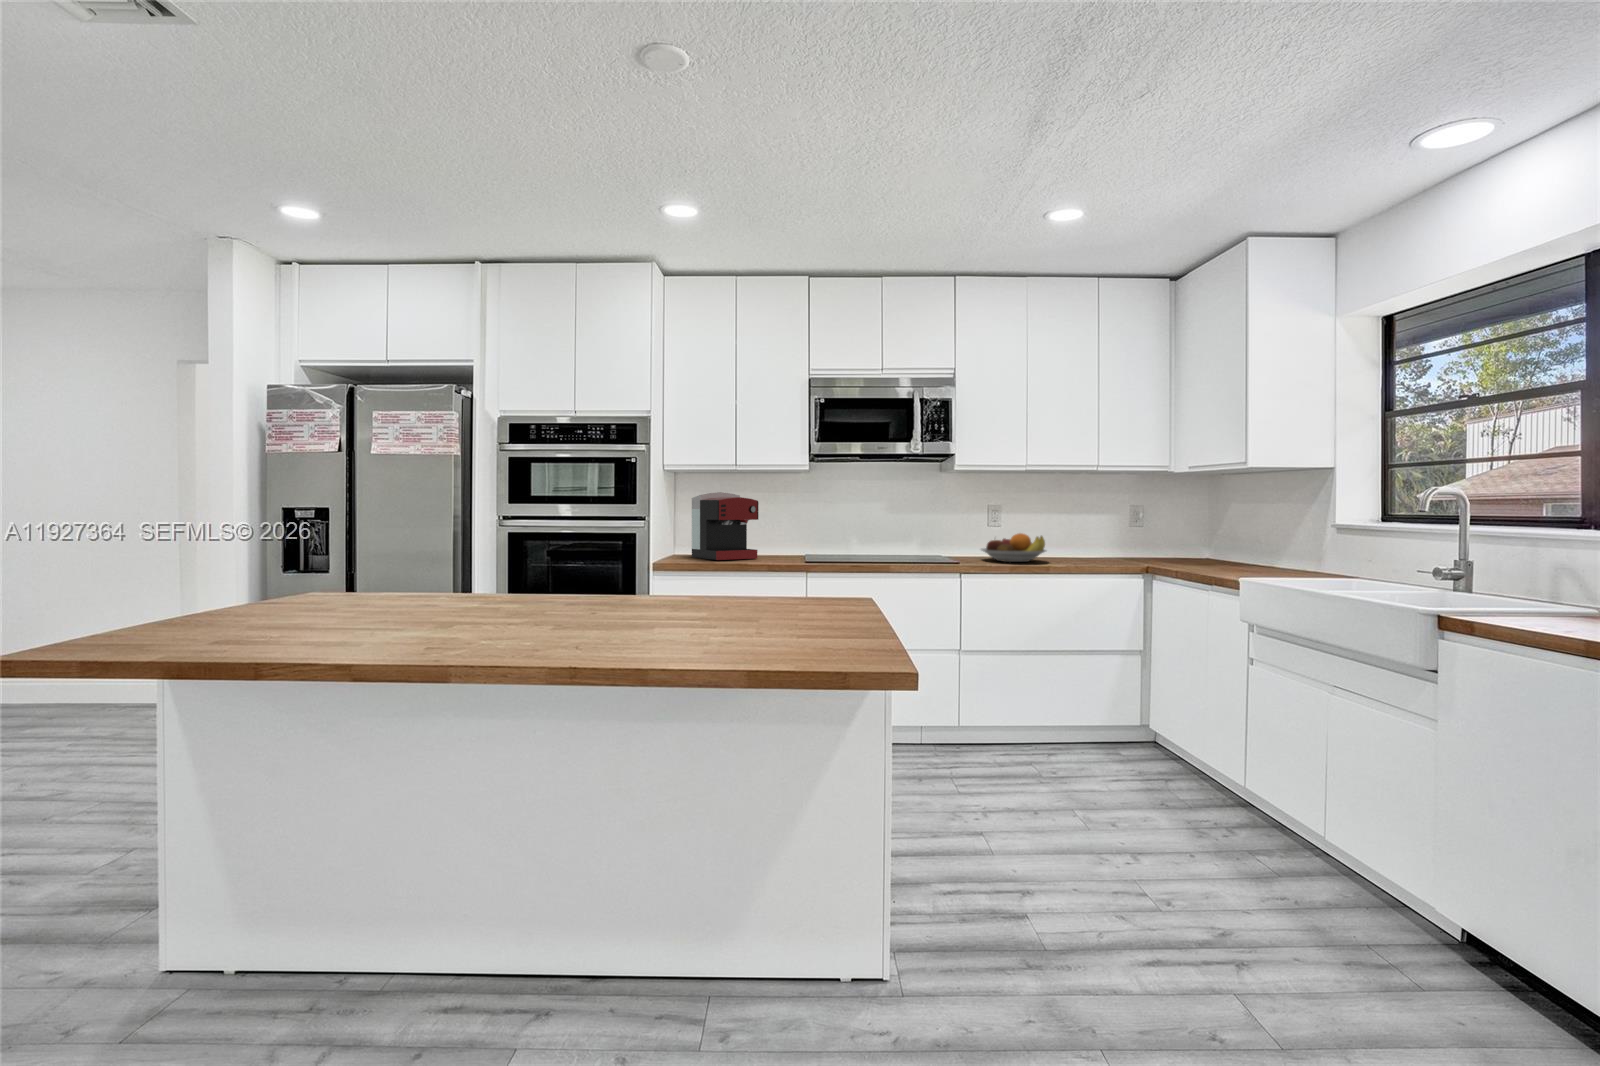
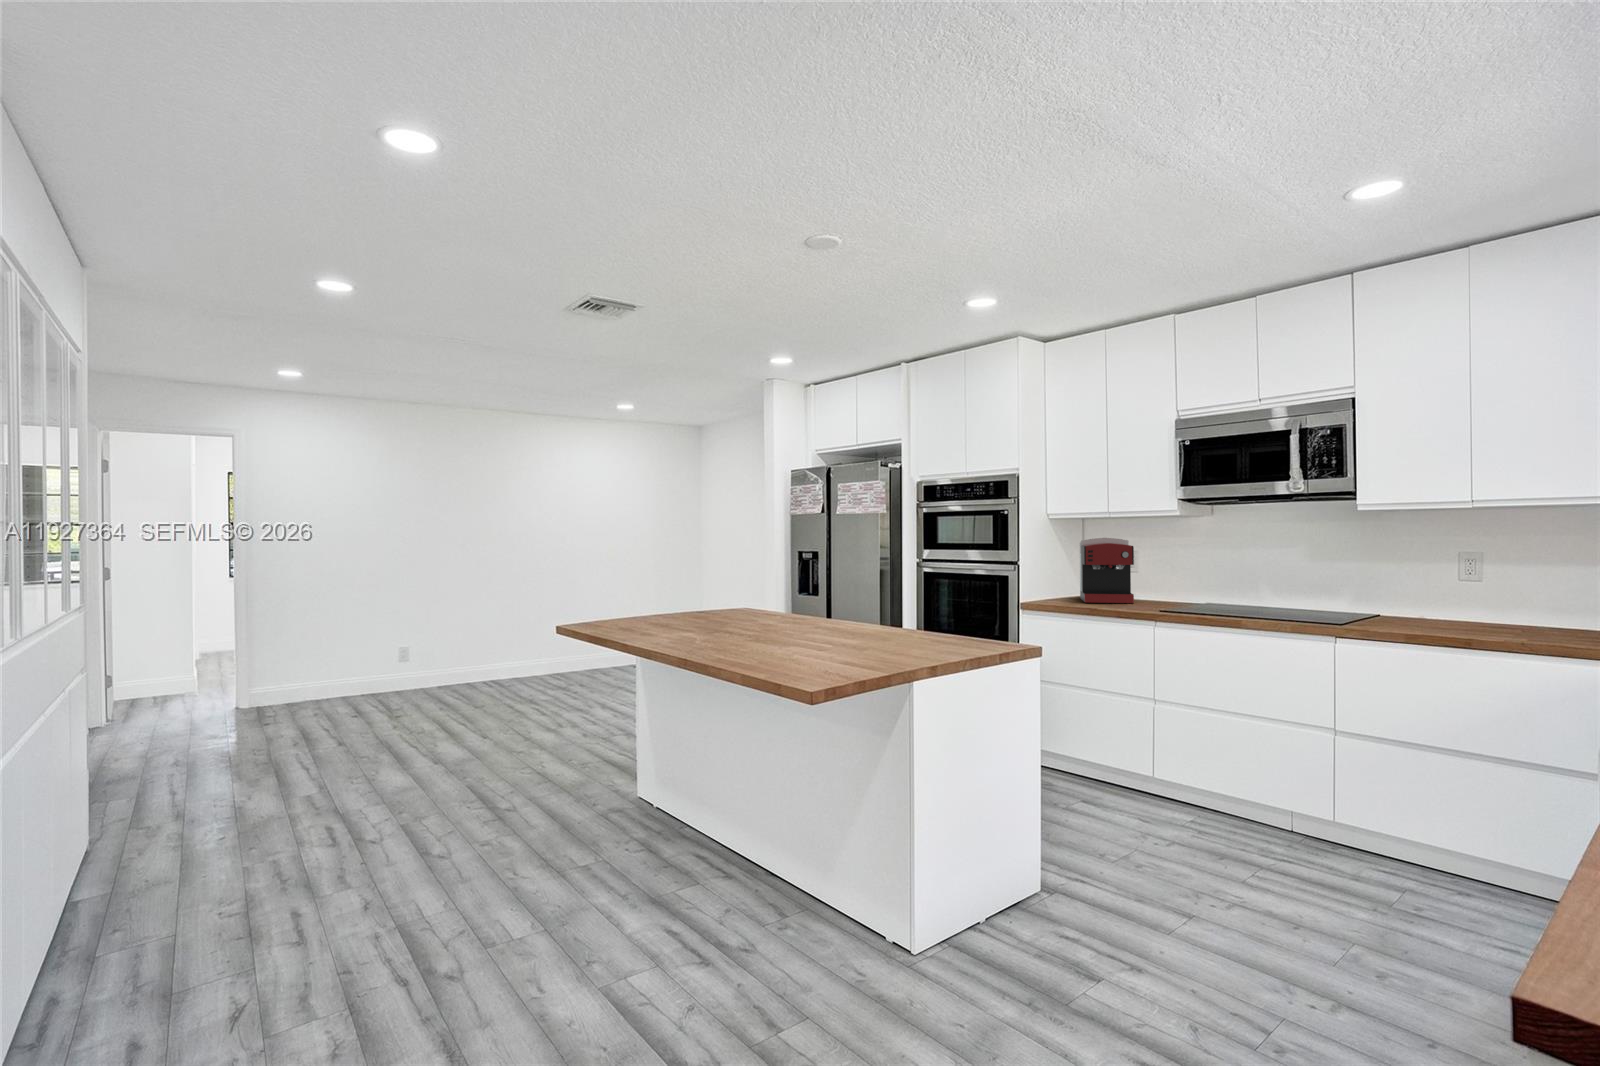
fruit bowl: present [981,533,1046,562] -> none [1418,591,1534,630]

